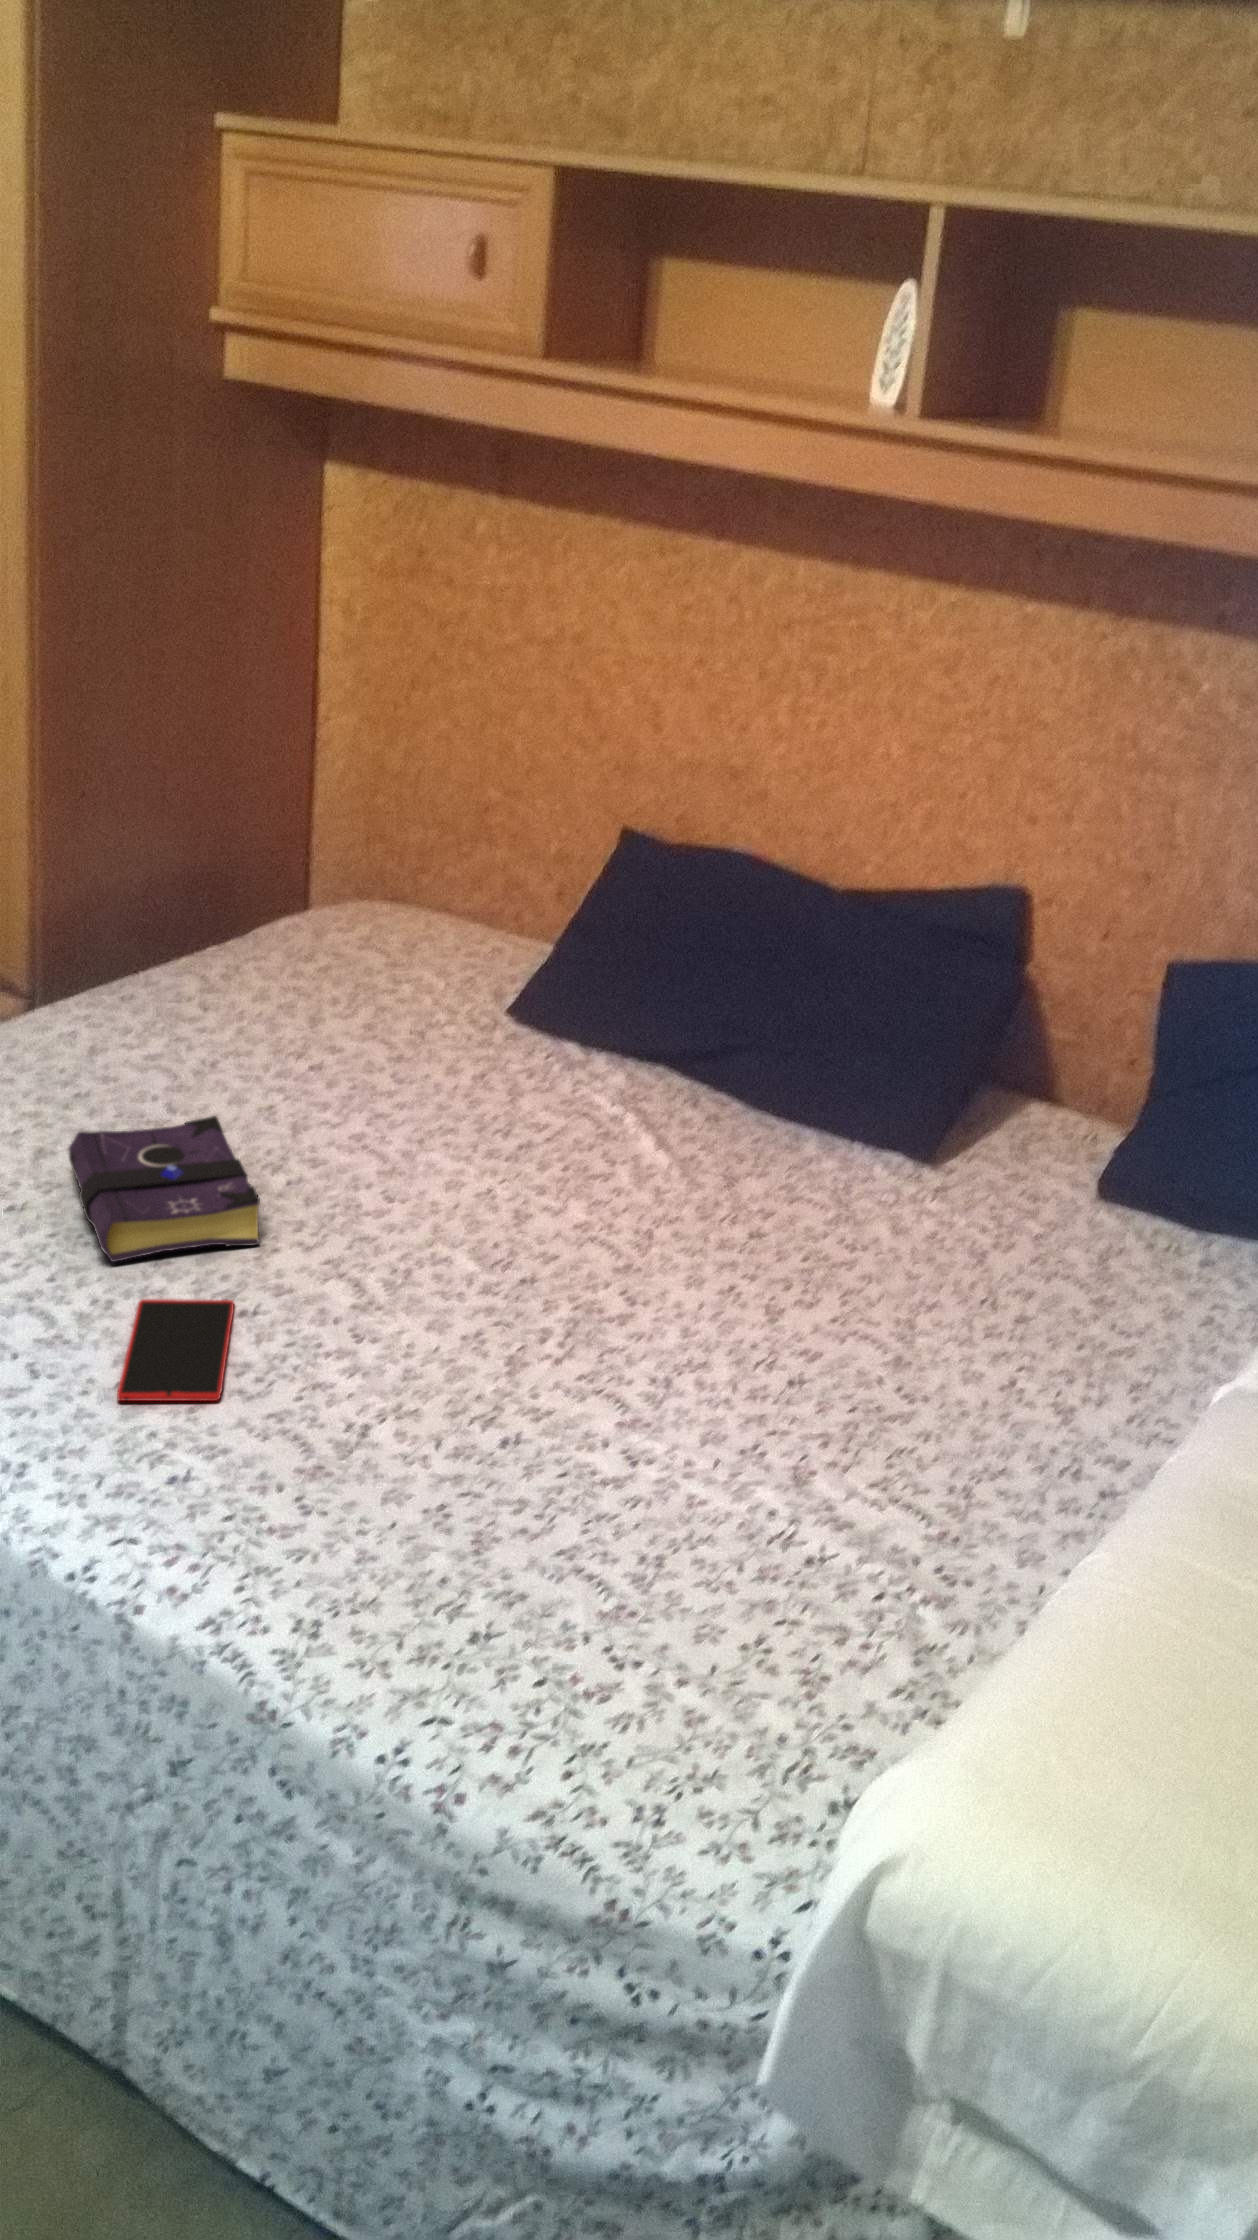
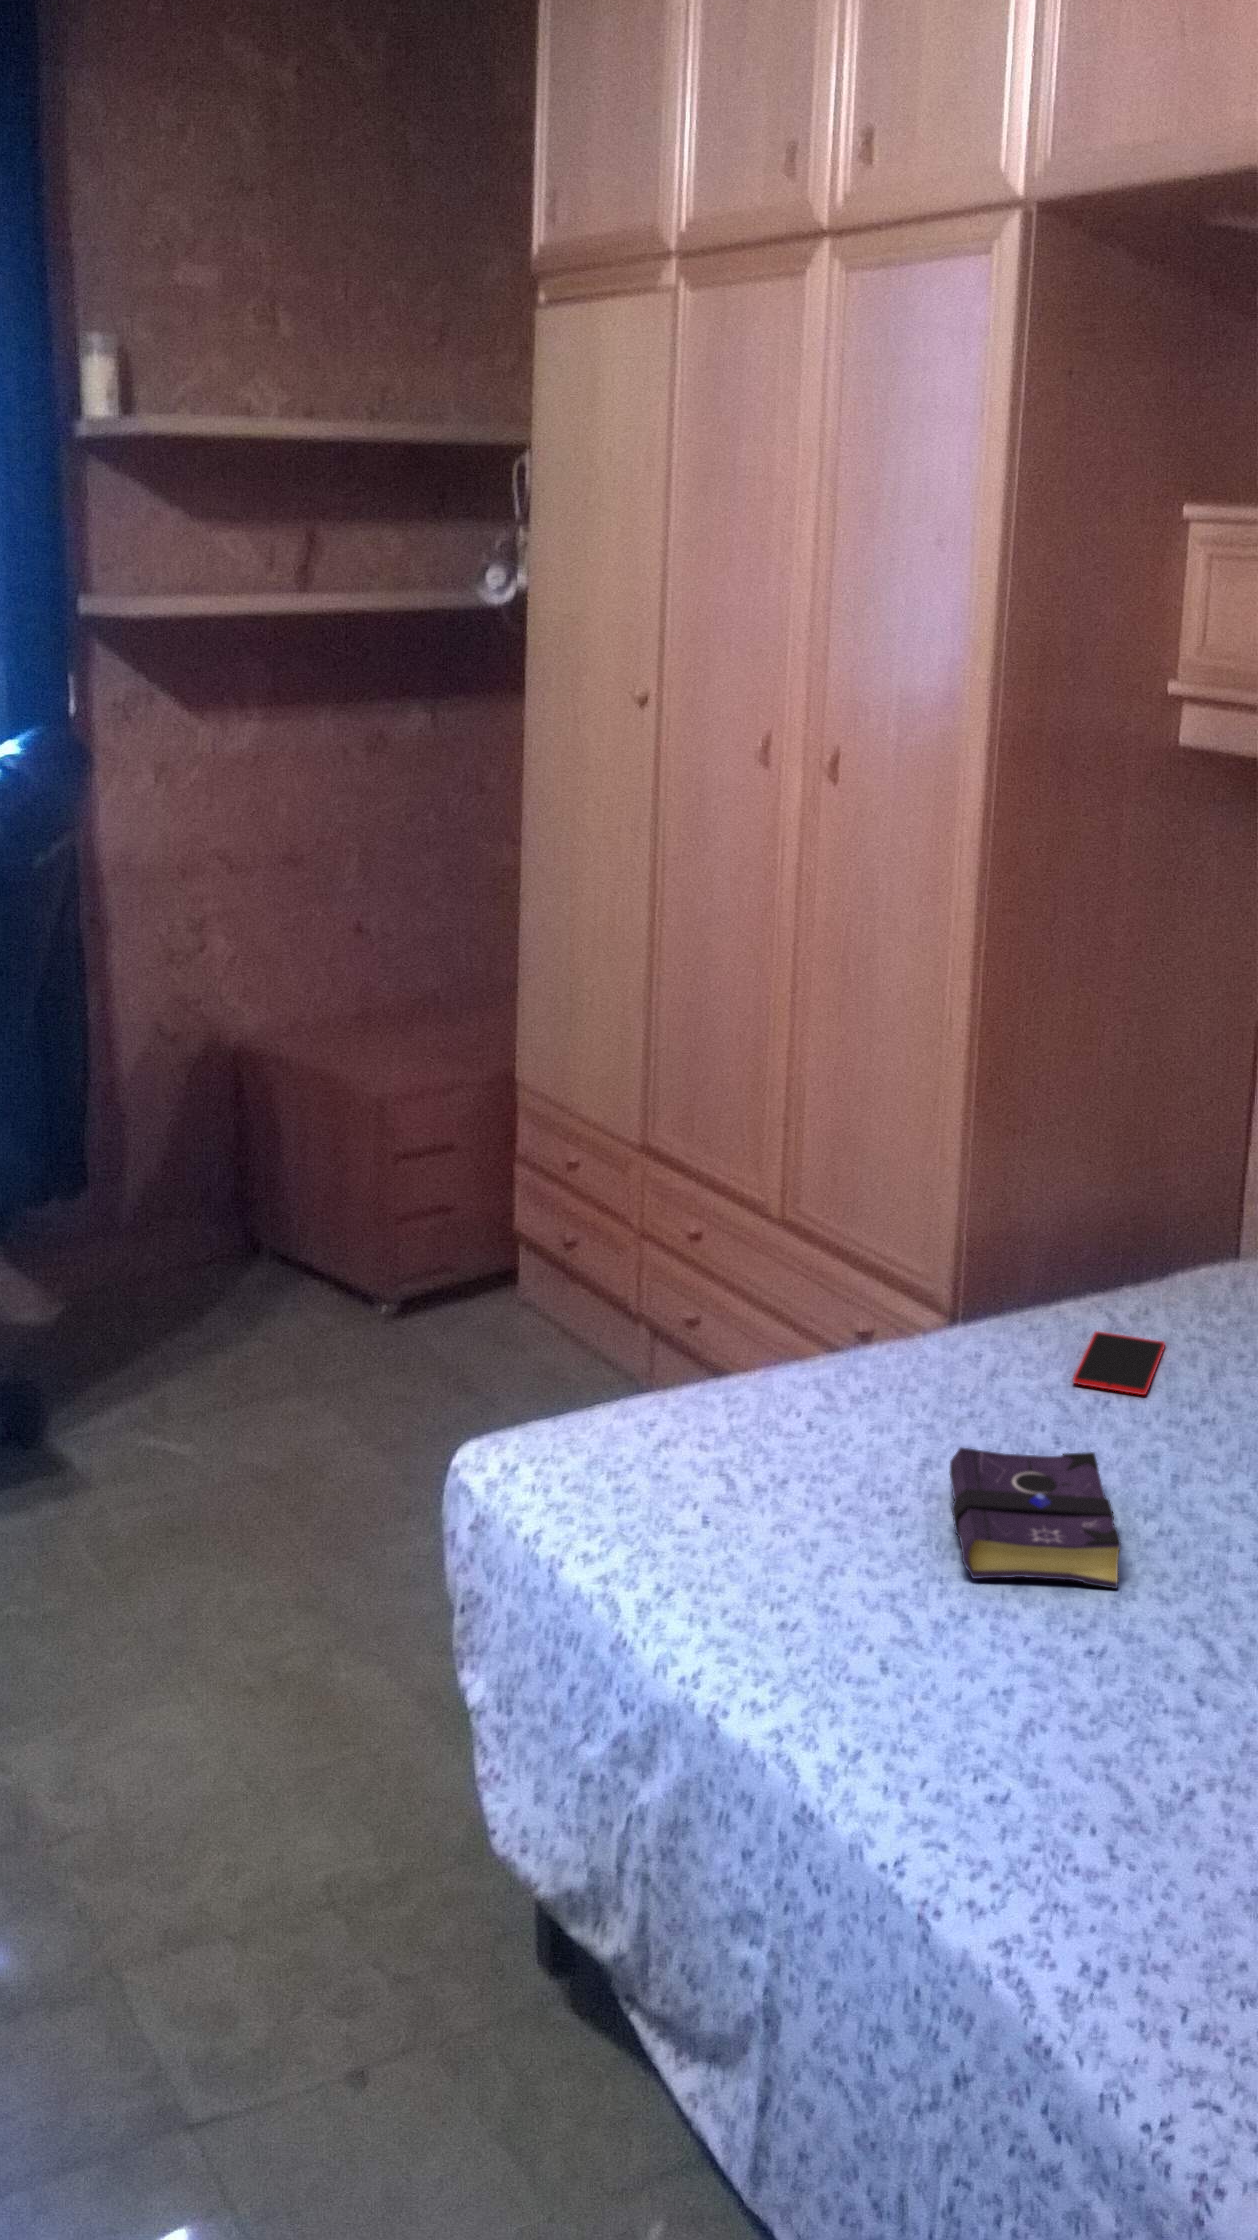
smartphone: present [117,1299,234,1401] -> present [1073,1332,1165,1395]

